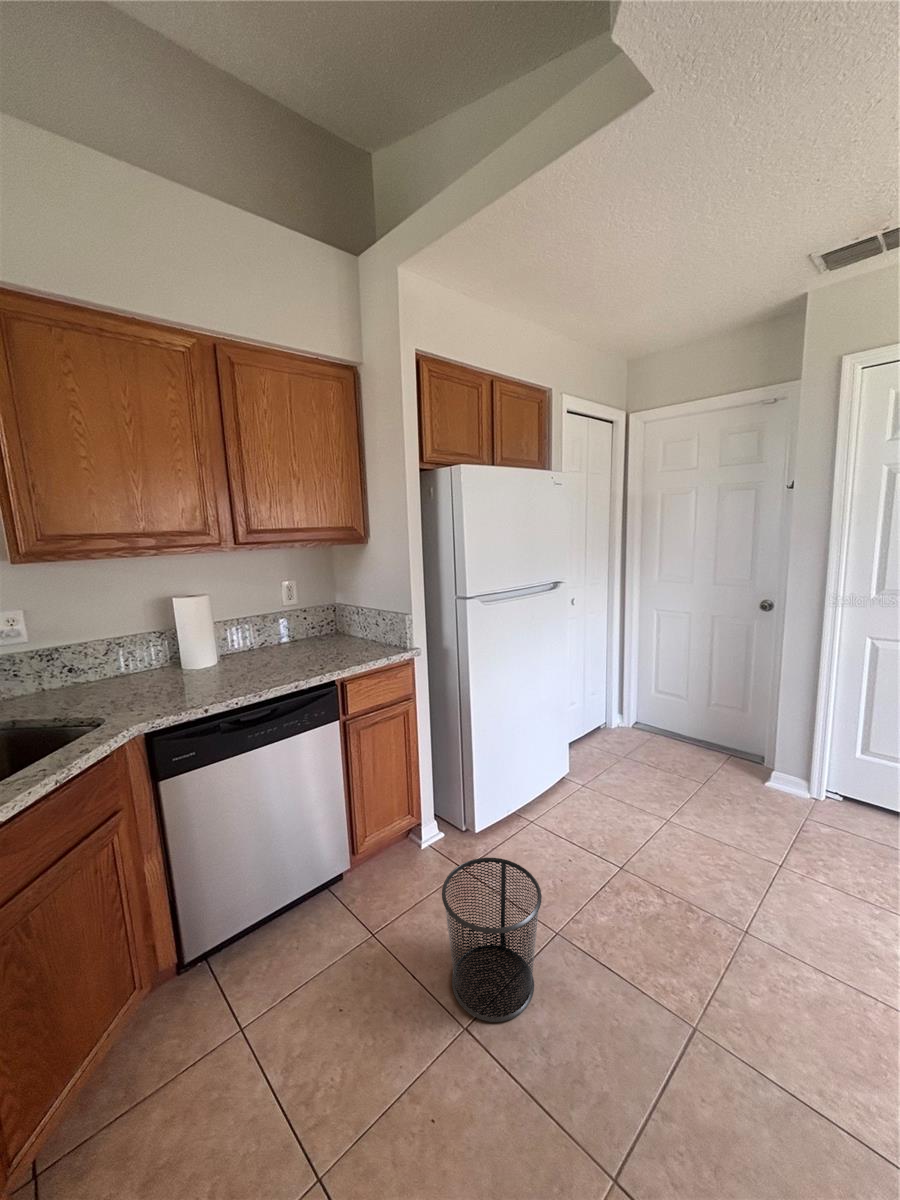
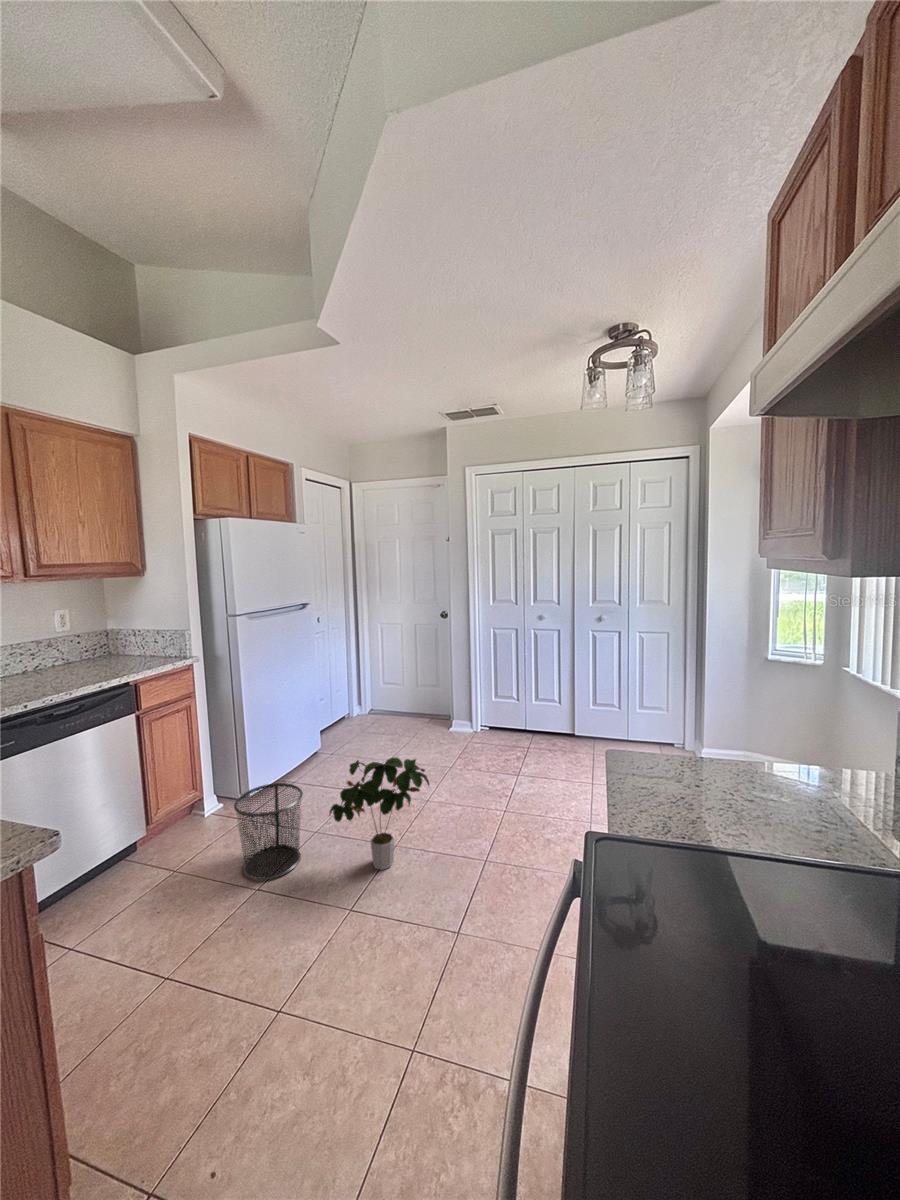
potted plant: none [584,882,796,1099] -> present [330,757,429,870]

